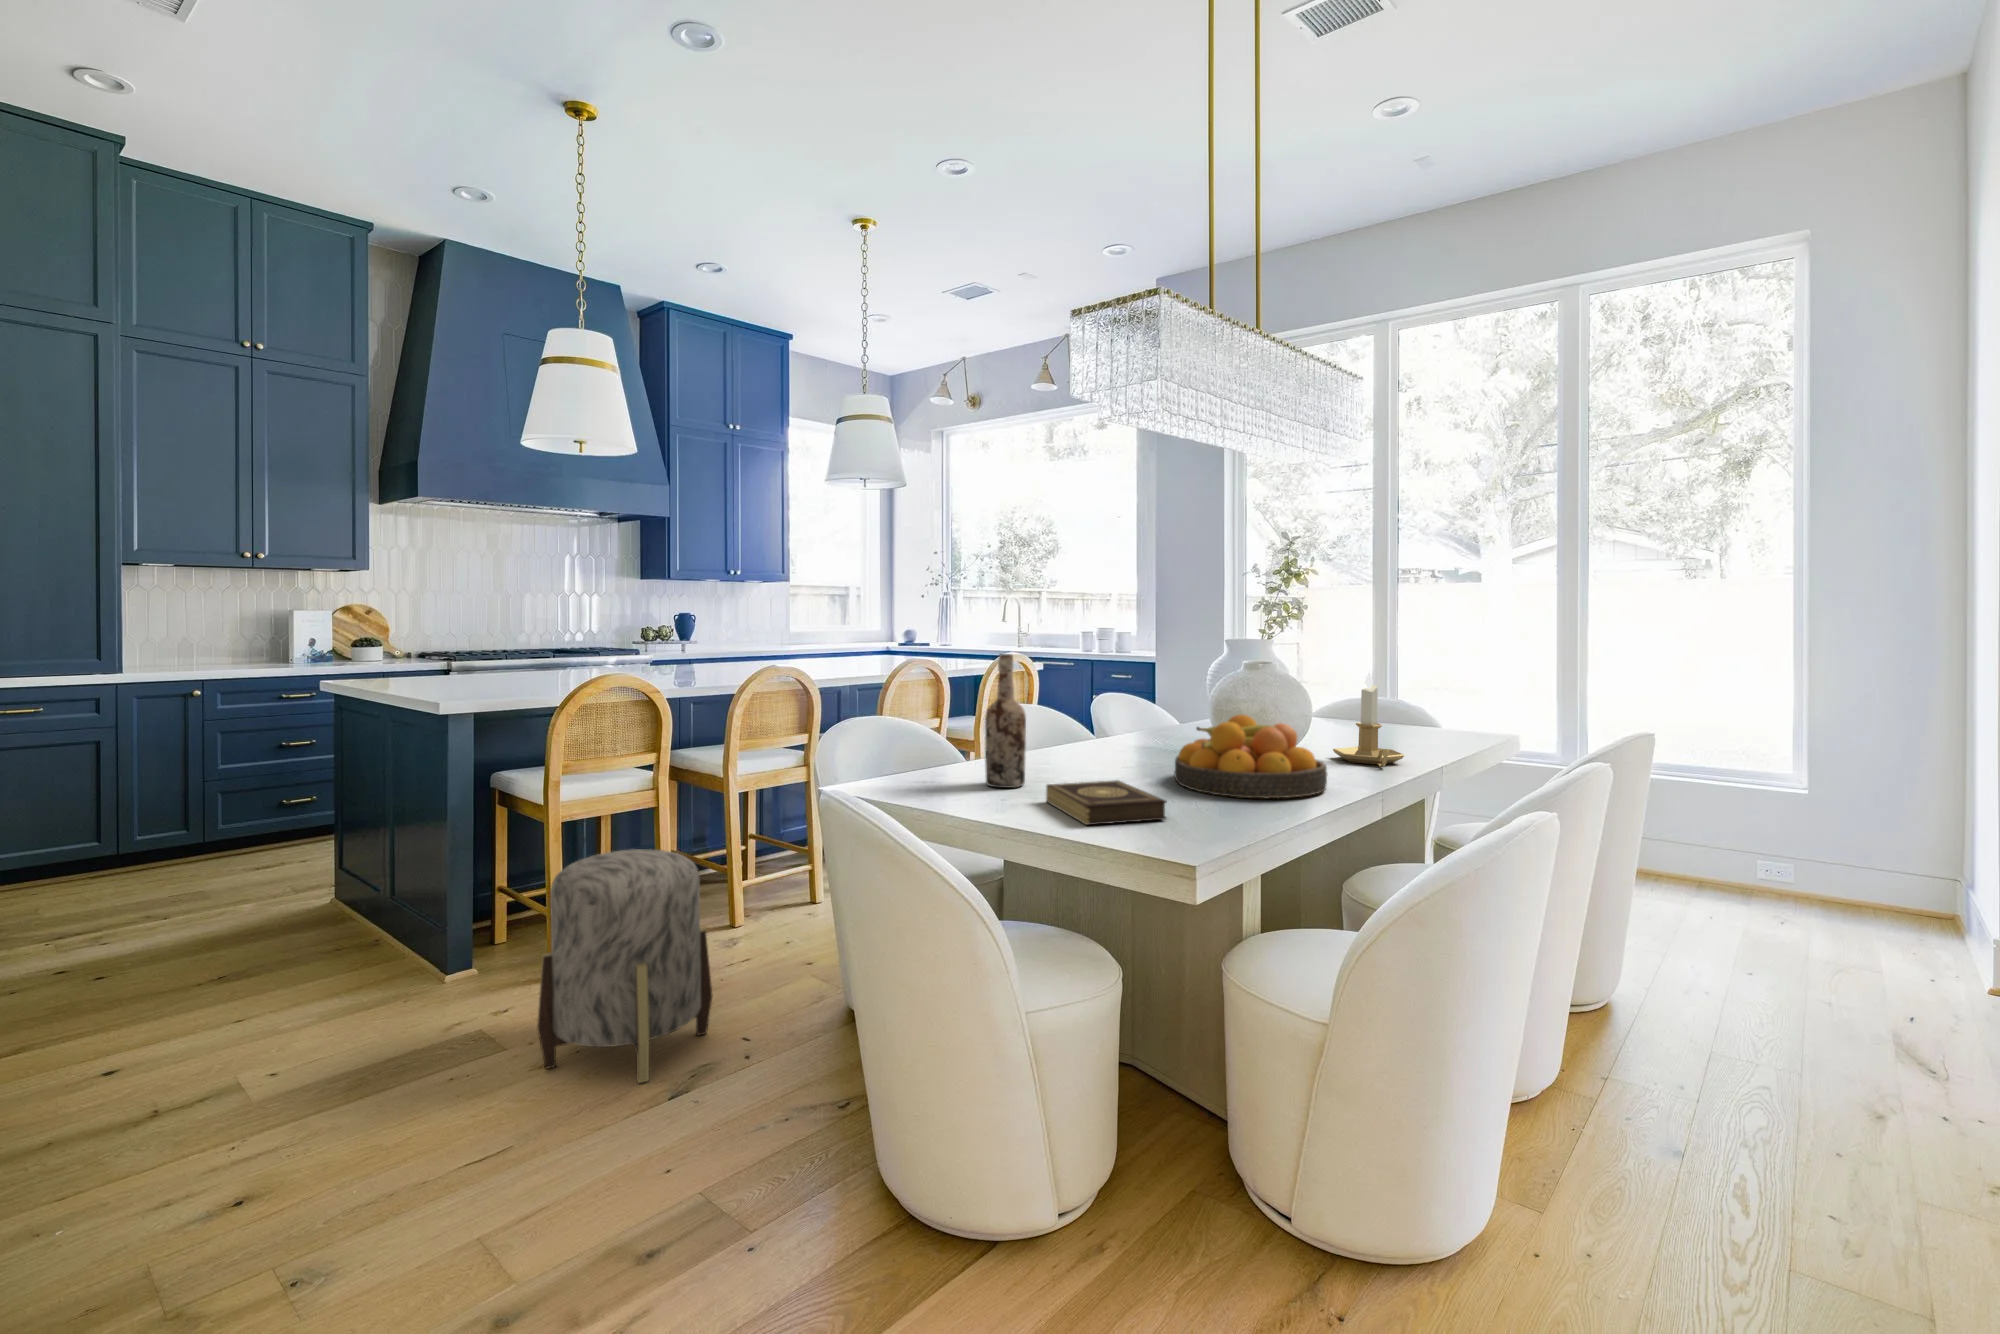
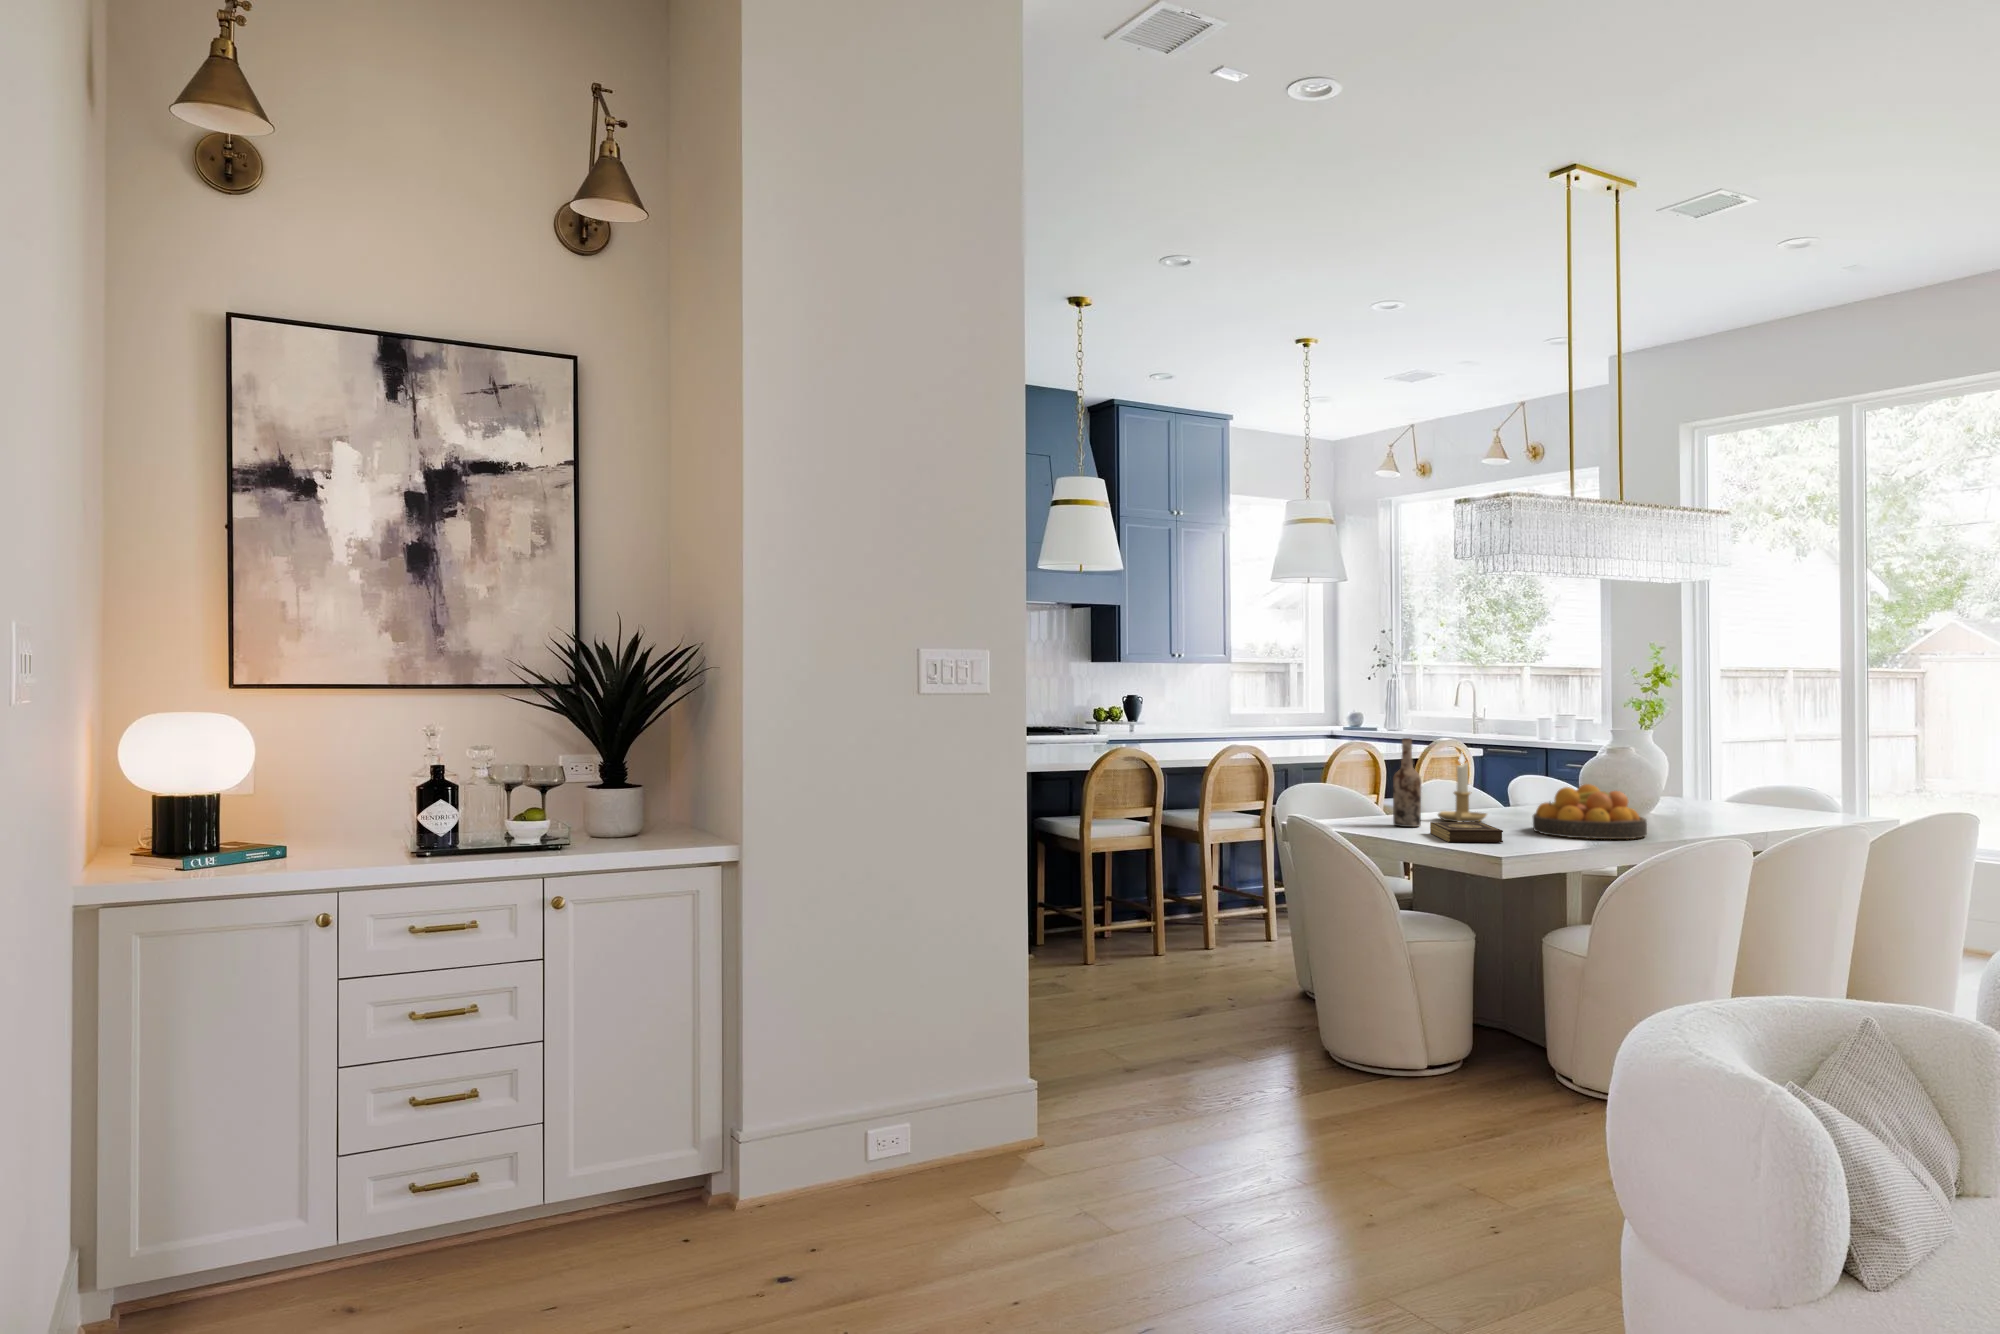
candlestick: present [1333,671,1405,767] -> present [1438,754,1487,822]
ottoman: present [537,849,713,1083] -> none [1098,865,1204,1008]

